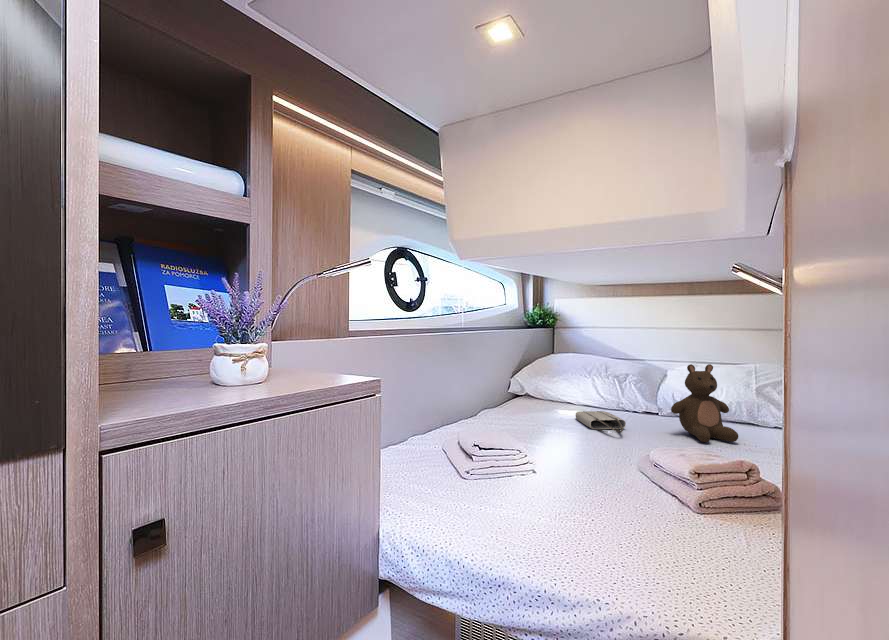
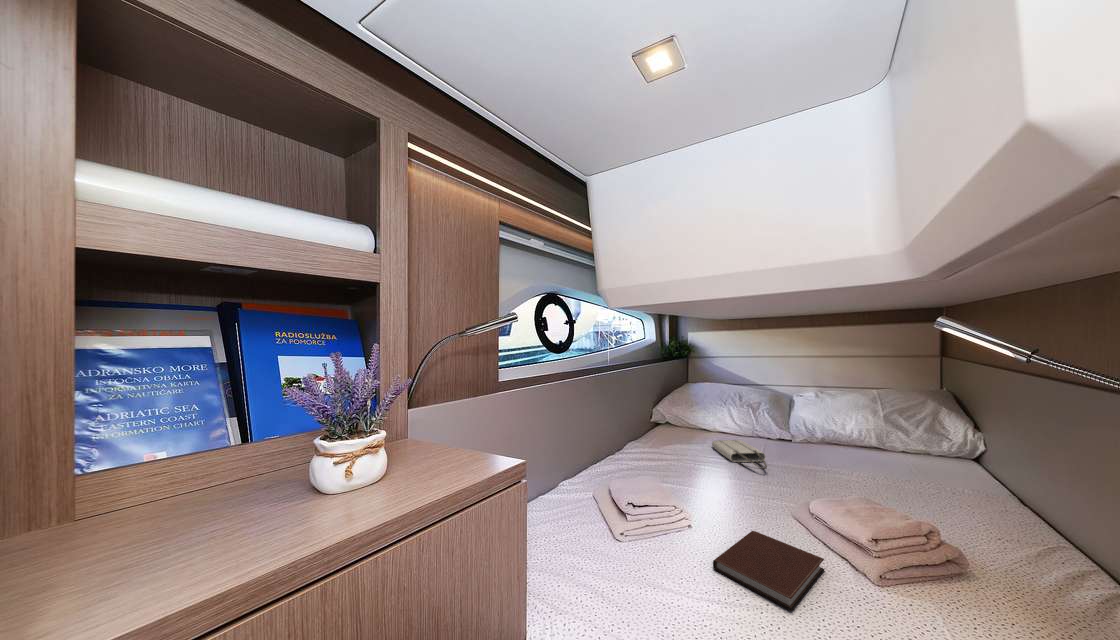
stuffed bear: present [671,364,738,442] -> none [812,399,889,481]
notebook: none [545,469,642,512] -> present [713,531,825,611]

